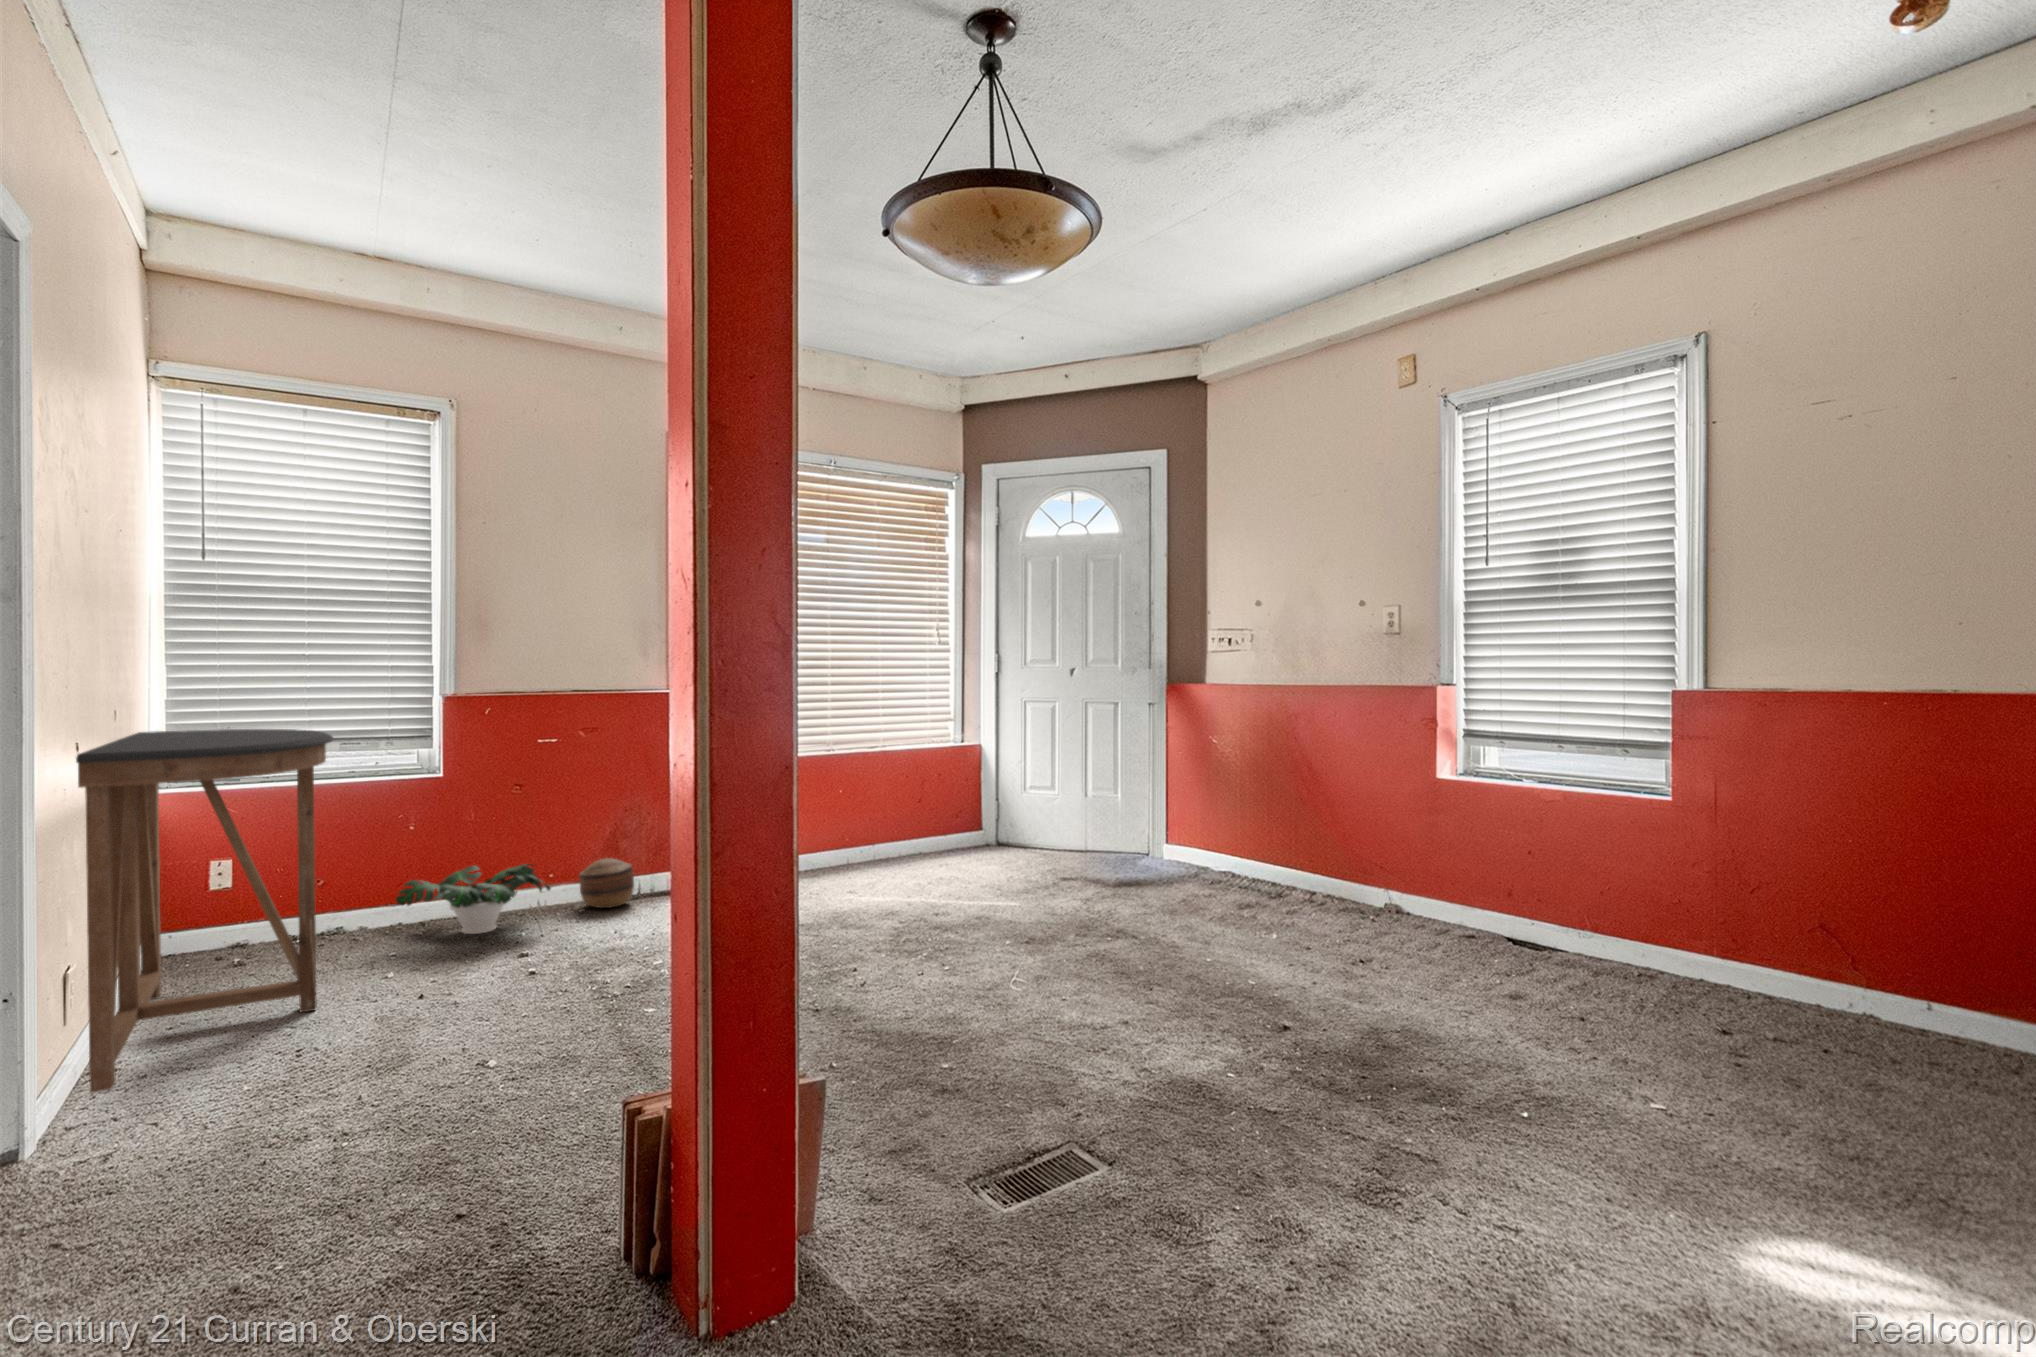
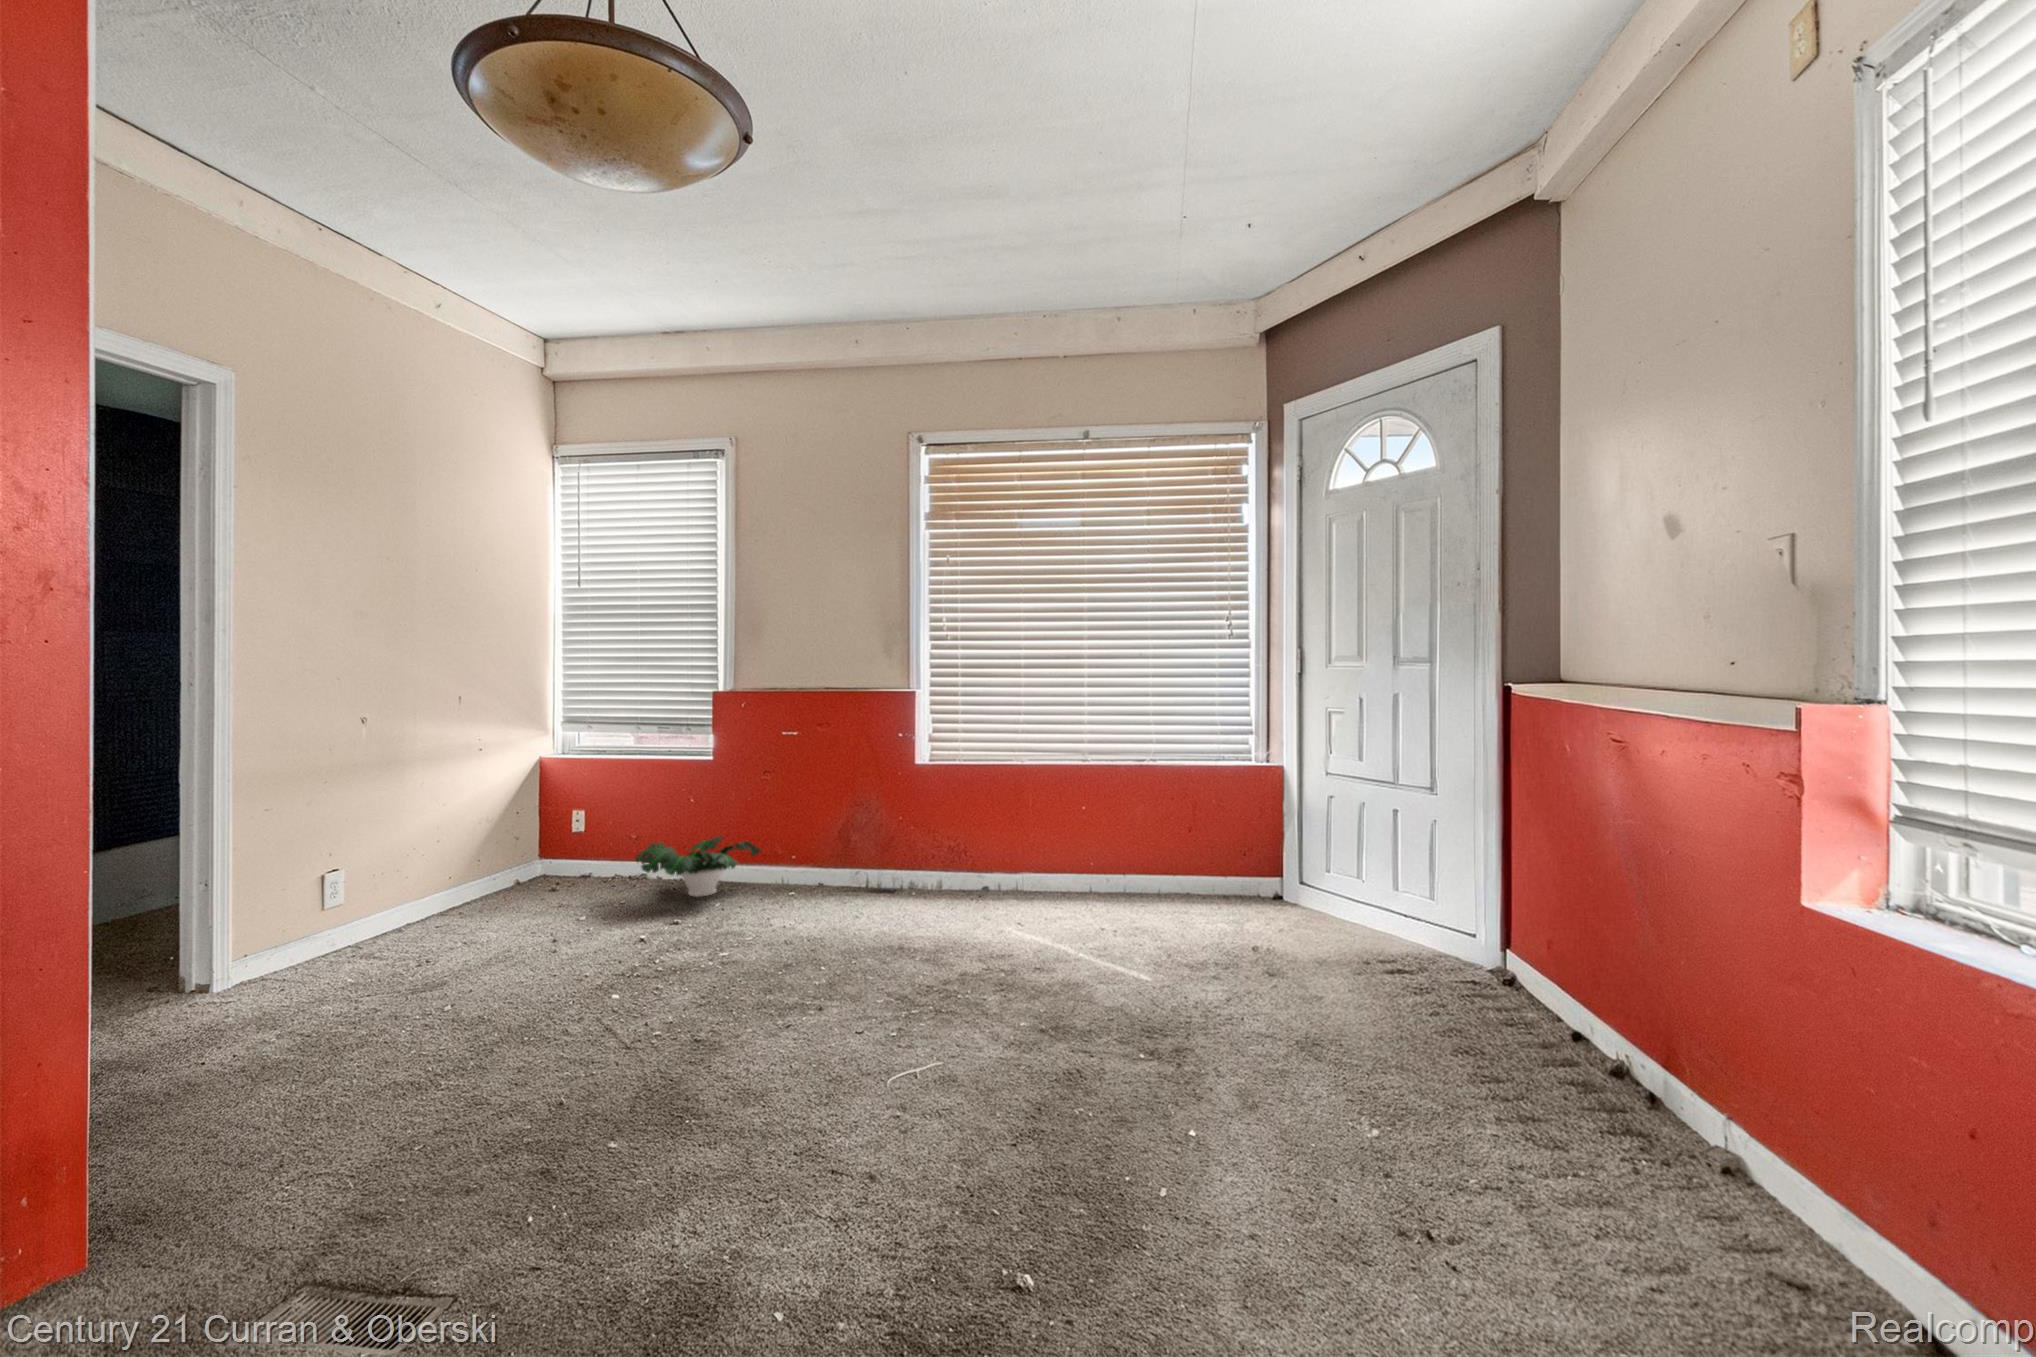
console table: present [76,729,333,1093] -> none [241,712,532,968]
basket: present [579,858,634,908] -> none [793,846,843,894]

